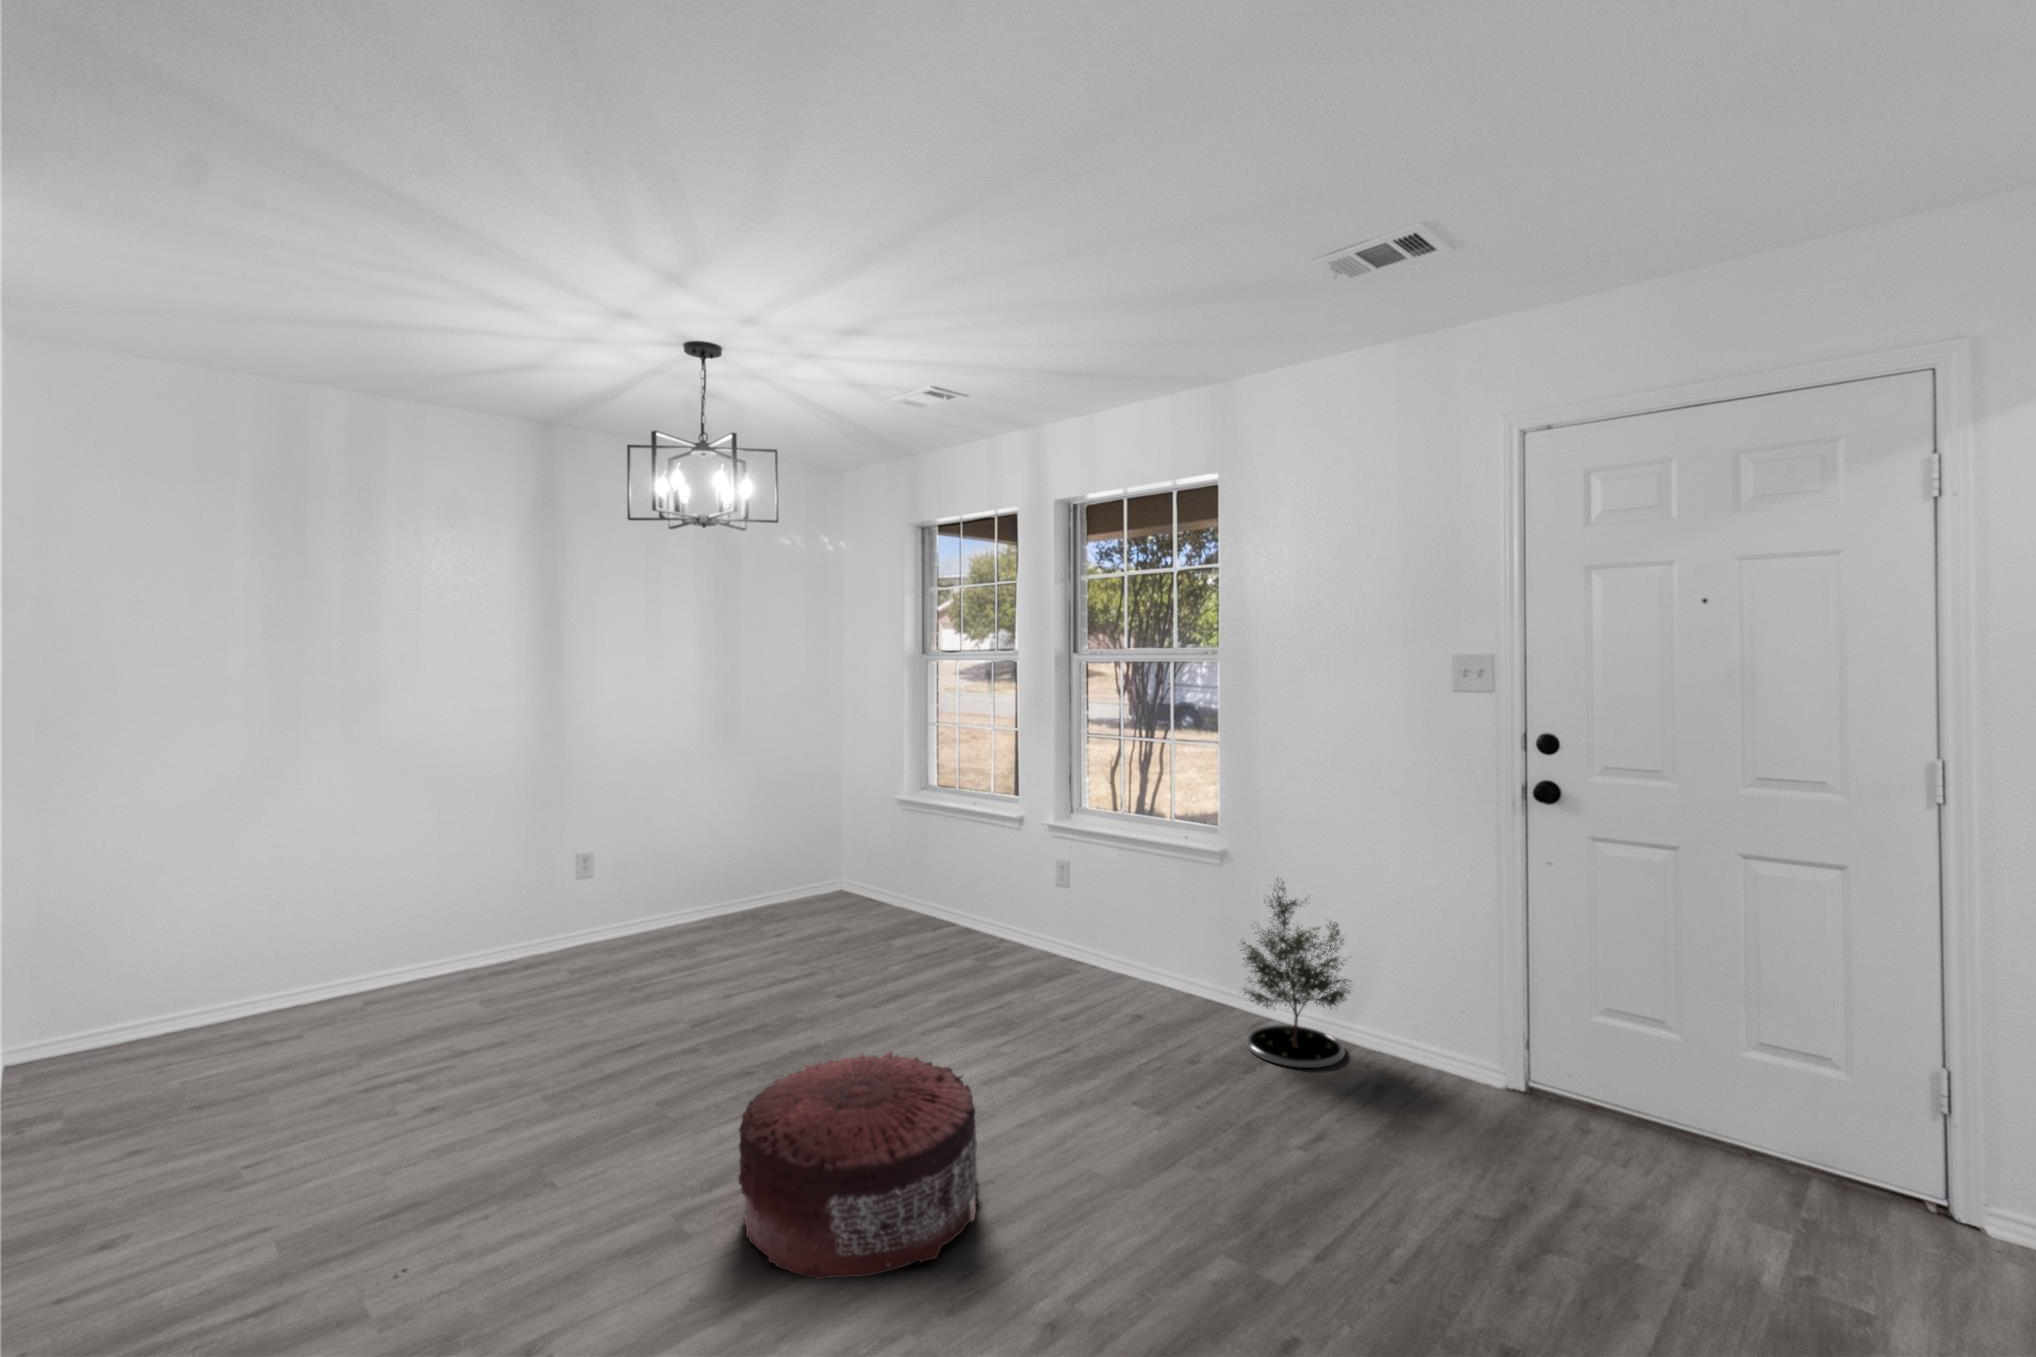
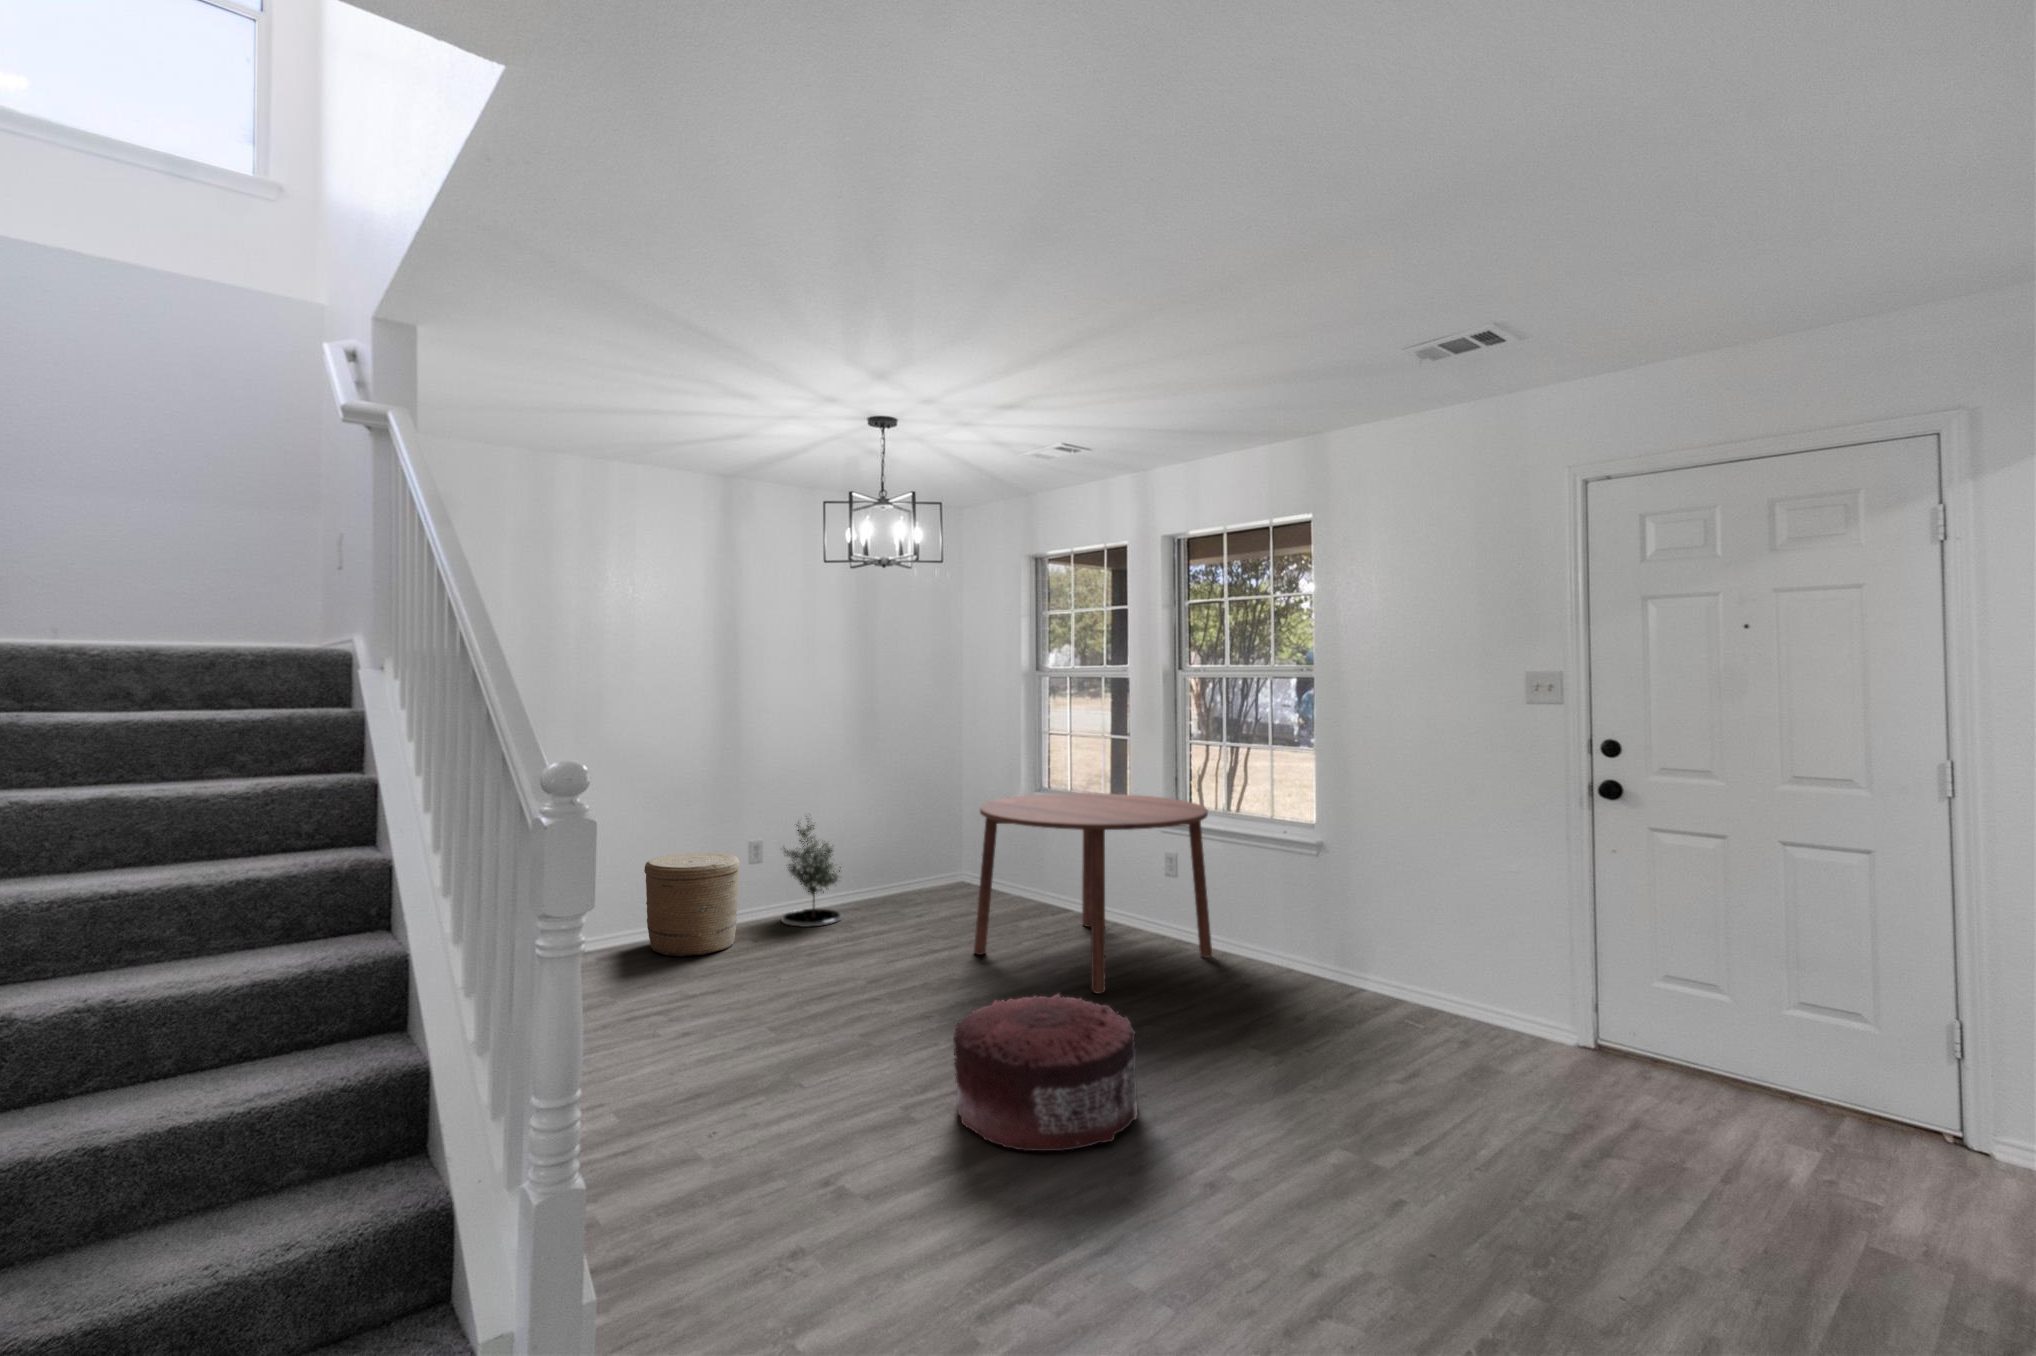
dining table: none [830,792,1104,1032] -> present [974,793,1212,994]
woven basket: none [430,866,553,994] -> present [644,852,740,957]
potted tree: present [1240,878,1351,1068] -> present [781,816,842,927]

